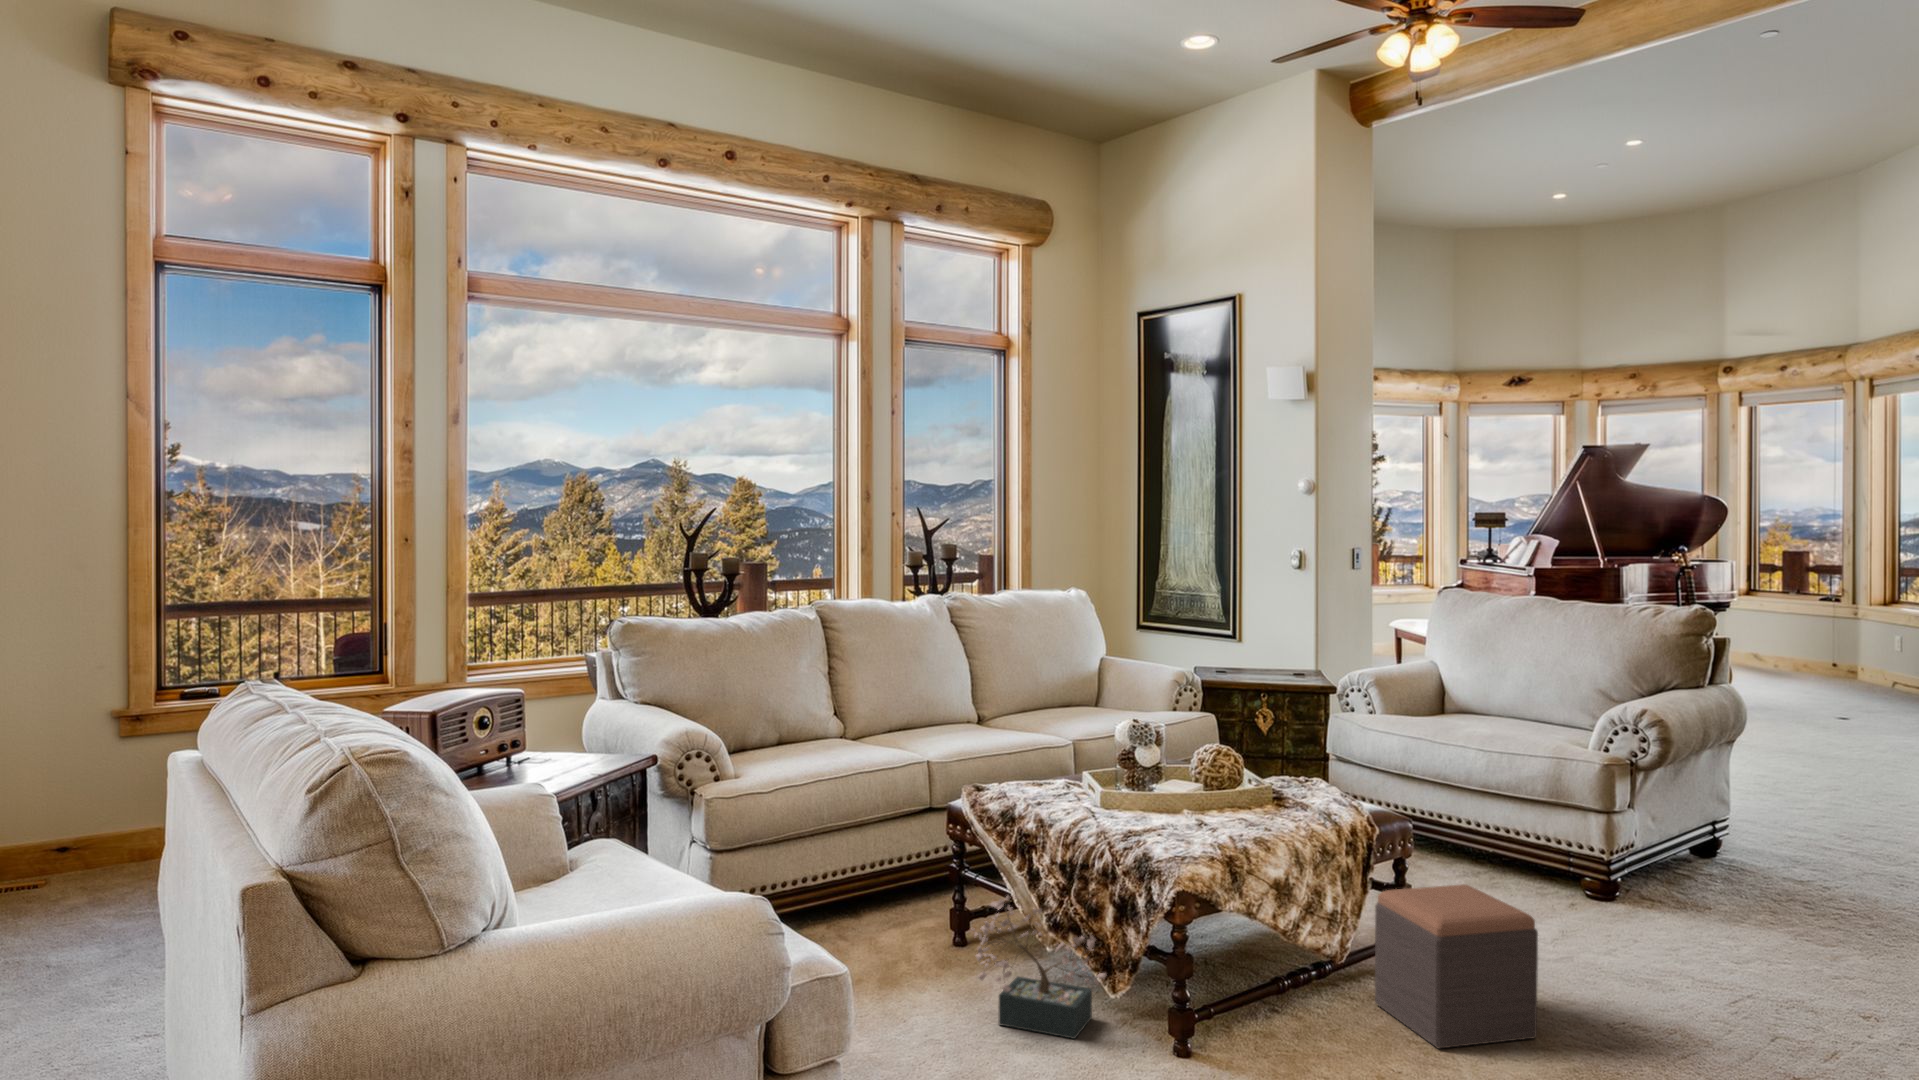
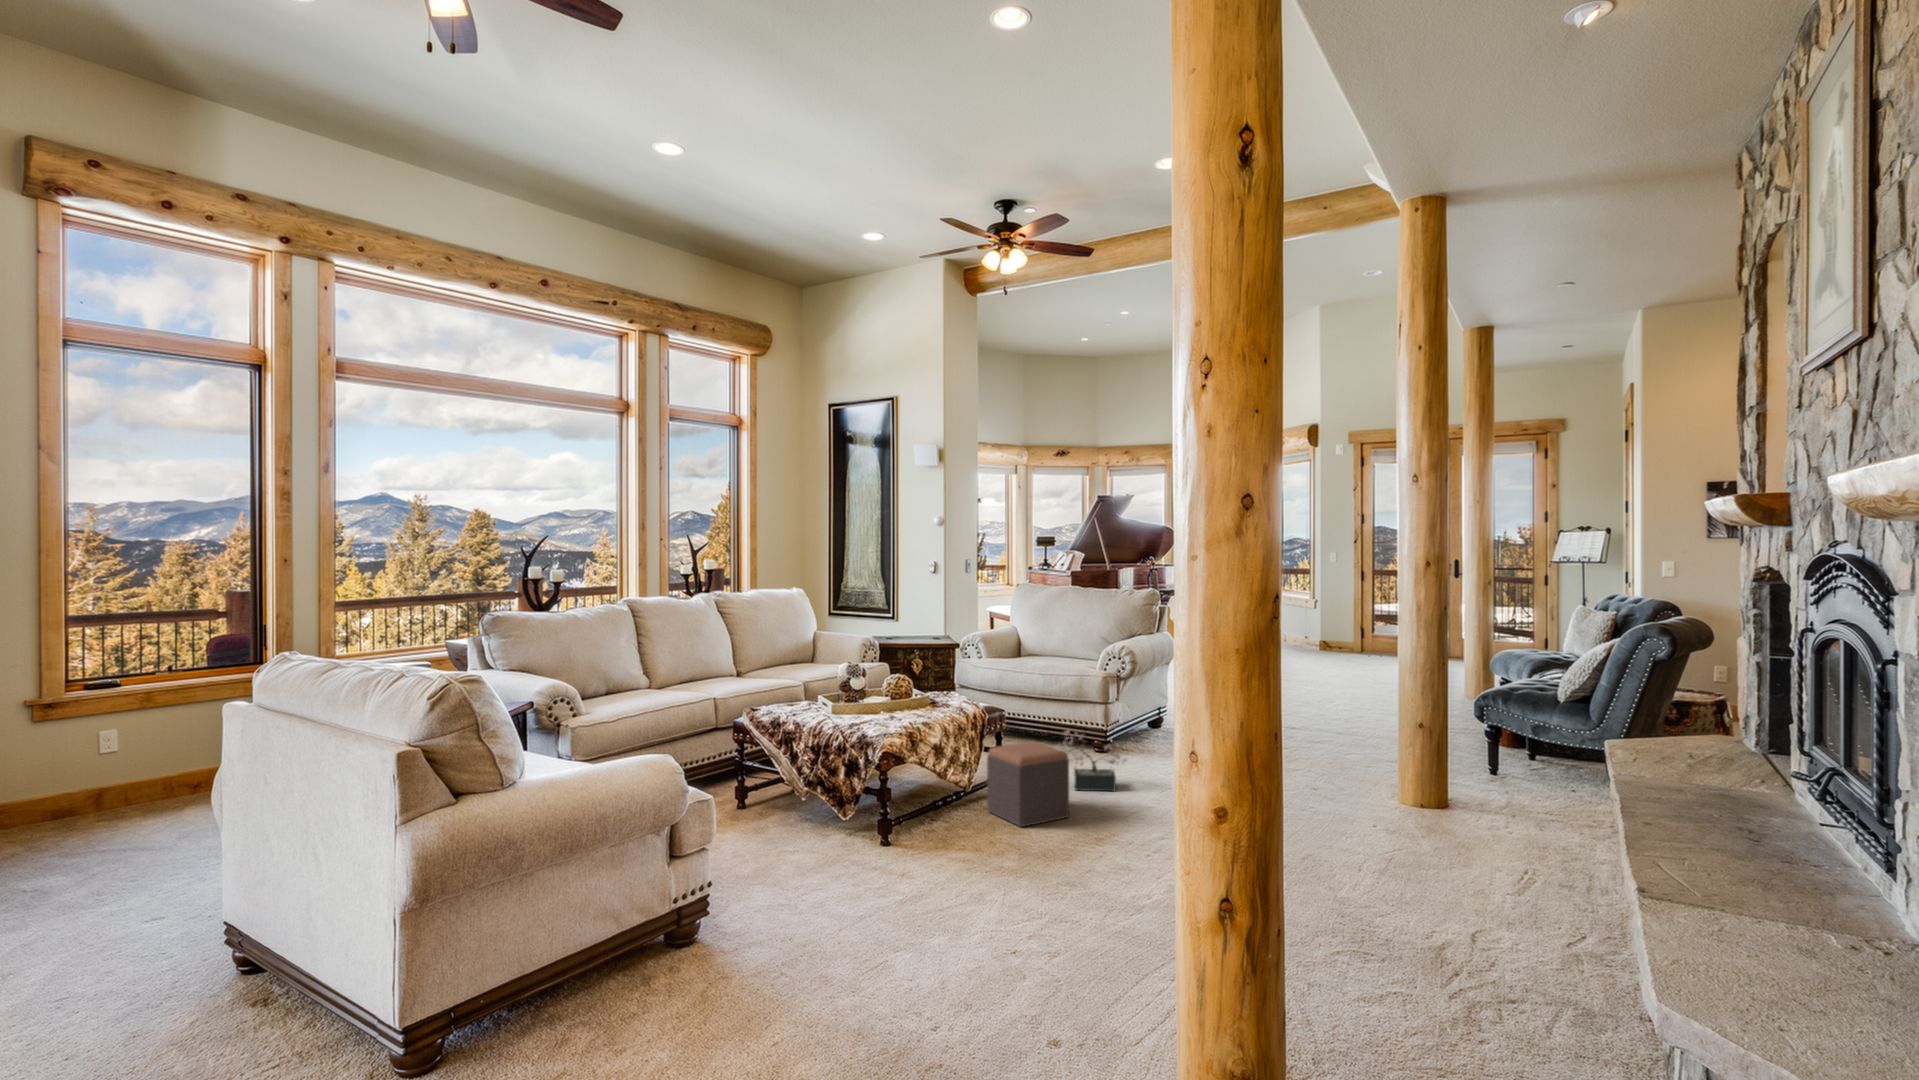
decorative plant: present [972,896,1106,1039] -> present [1063,730,1127,791]

